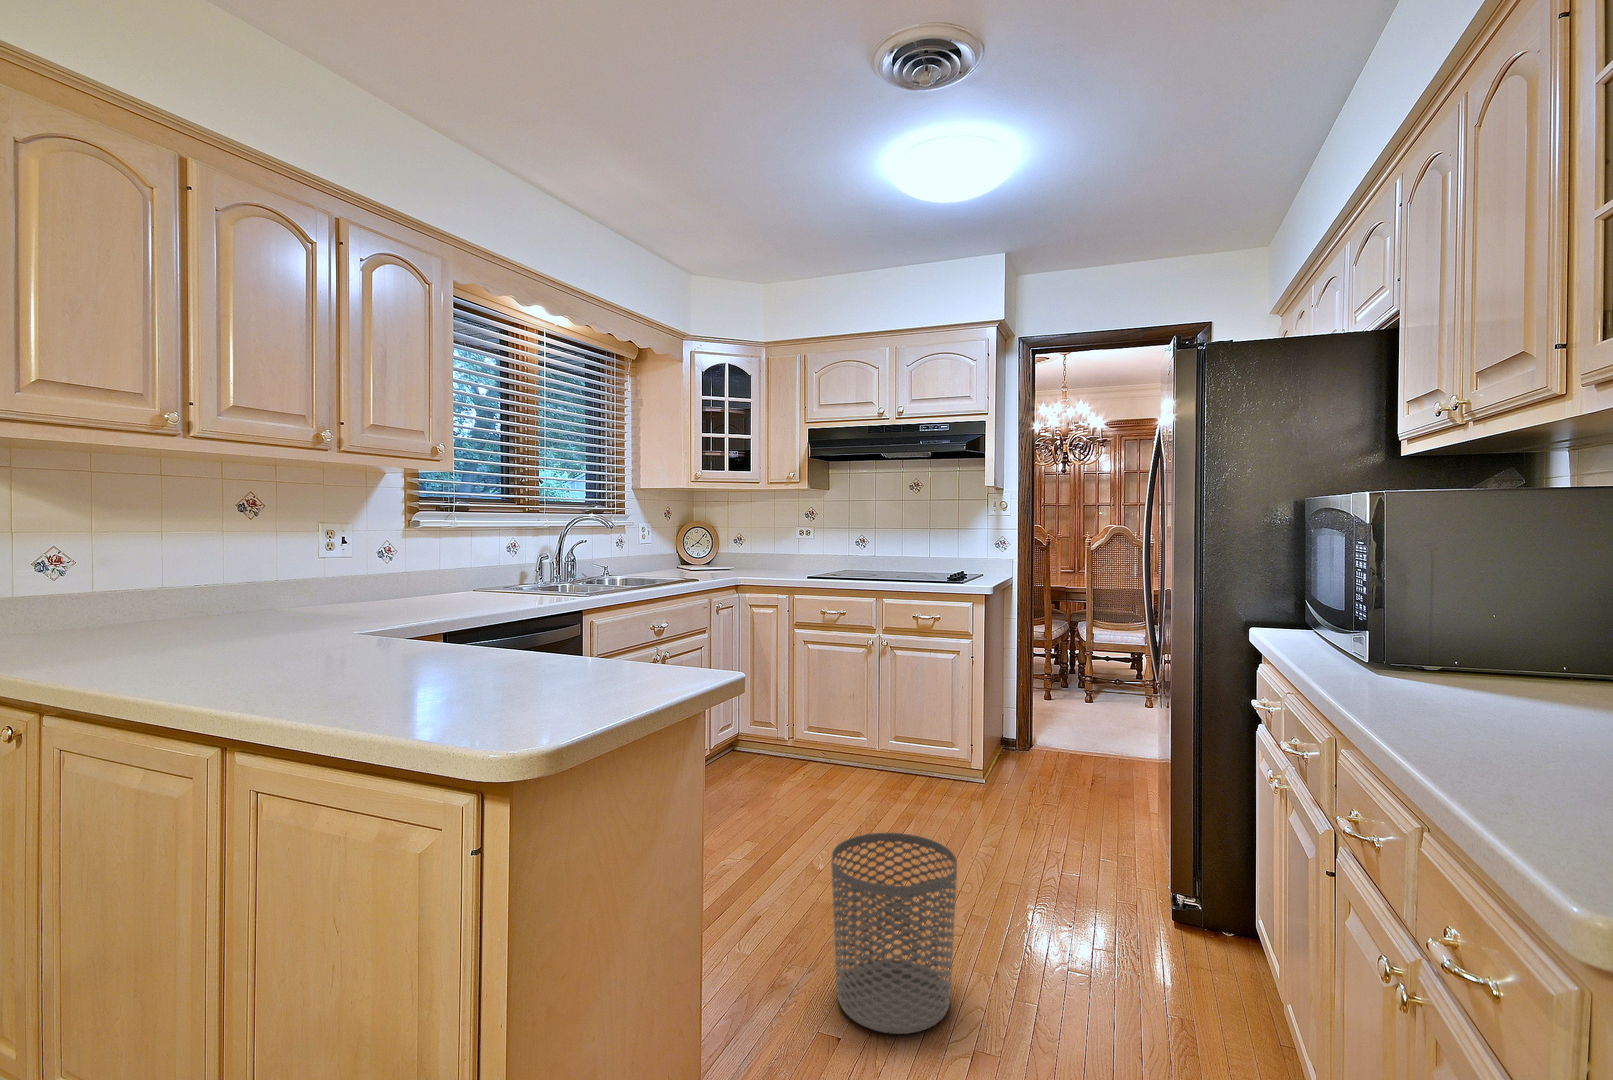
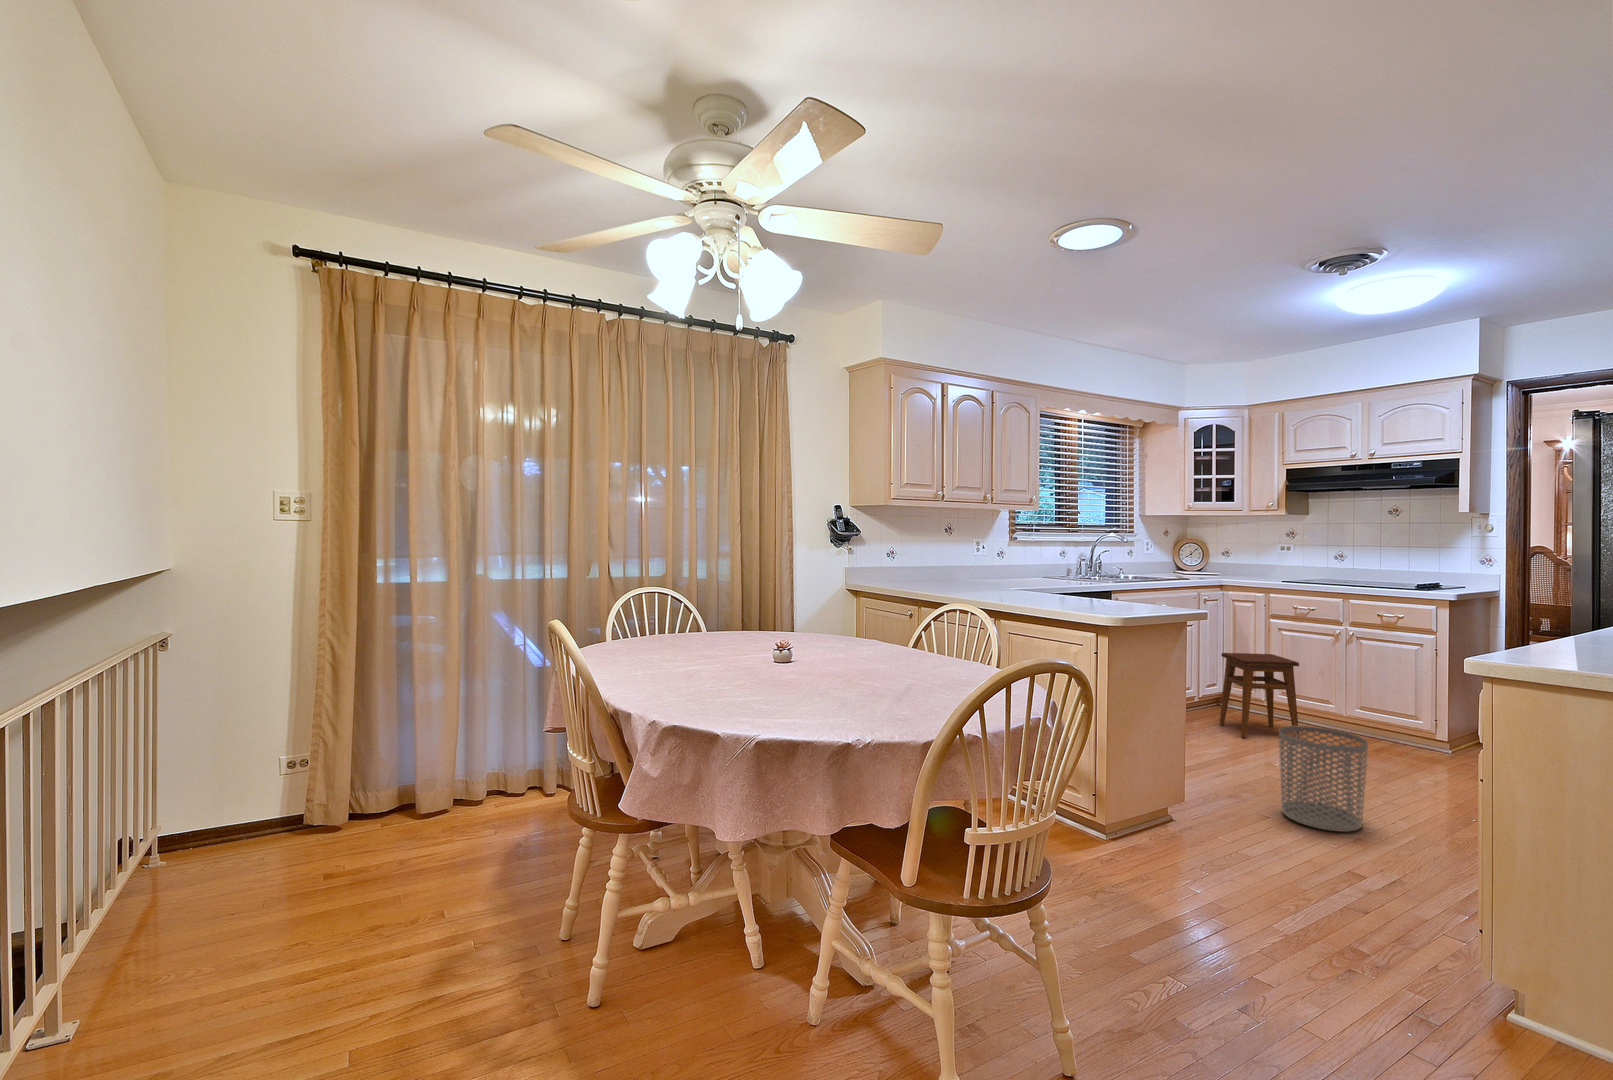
stool: none [737,680,834,813] -> present [1219,653,1299,739]

